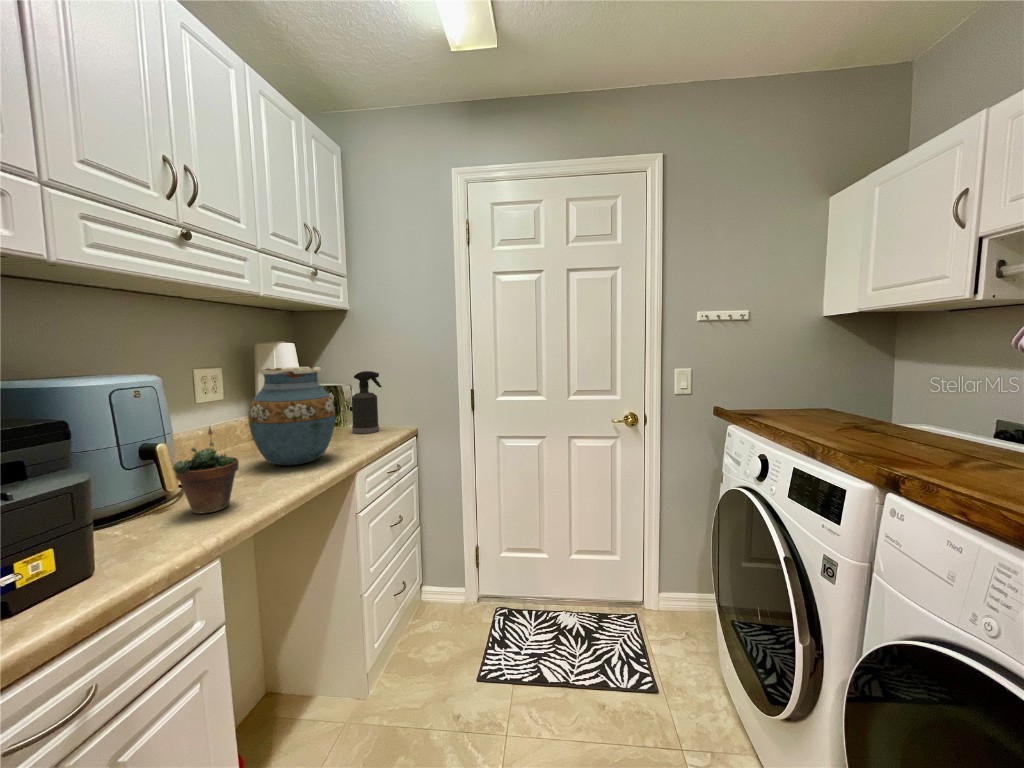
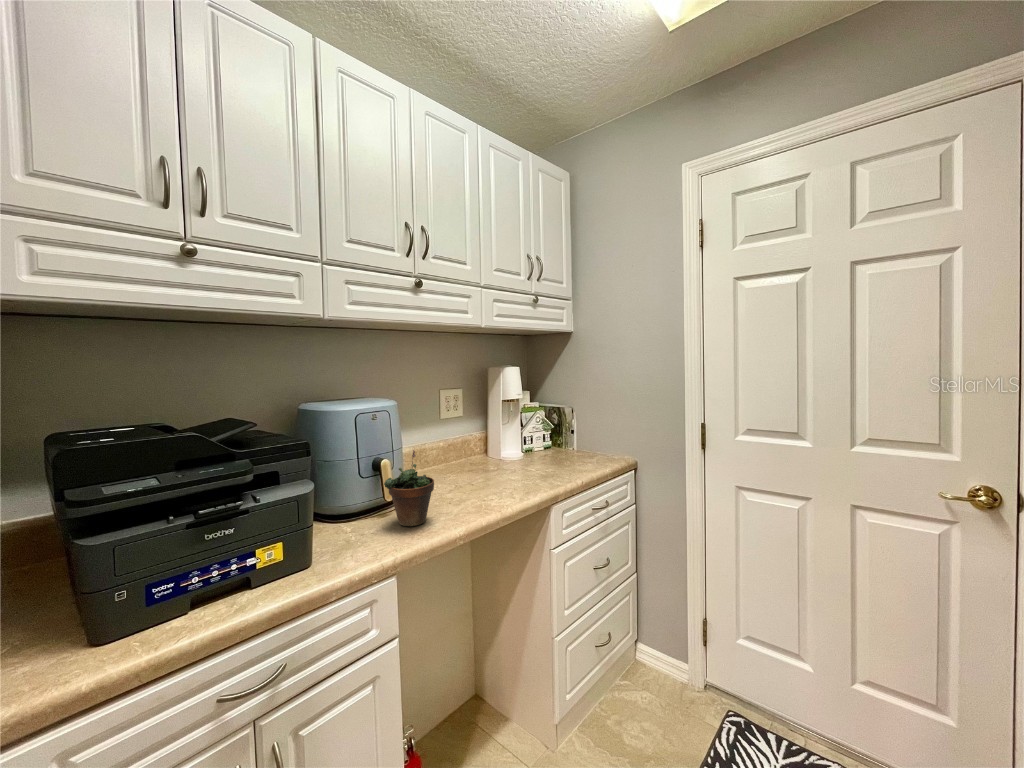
vase: present [248,367,335,465] -> none [465,393,537,487]
spray bottle: present [351,371,382,434] -> none [568,395,598,460]

